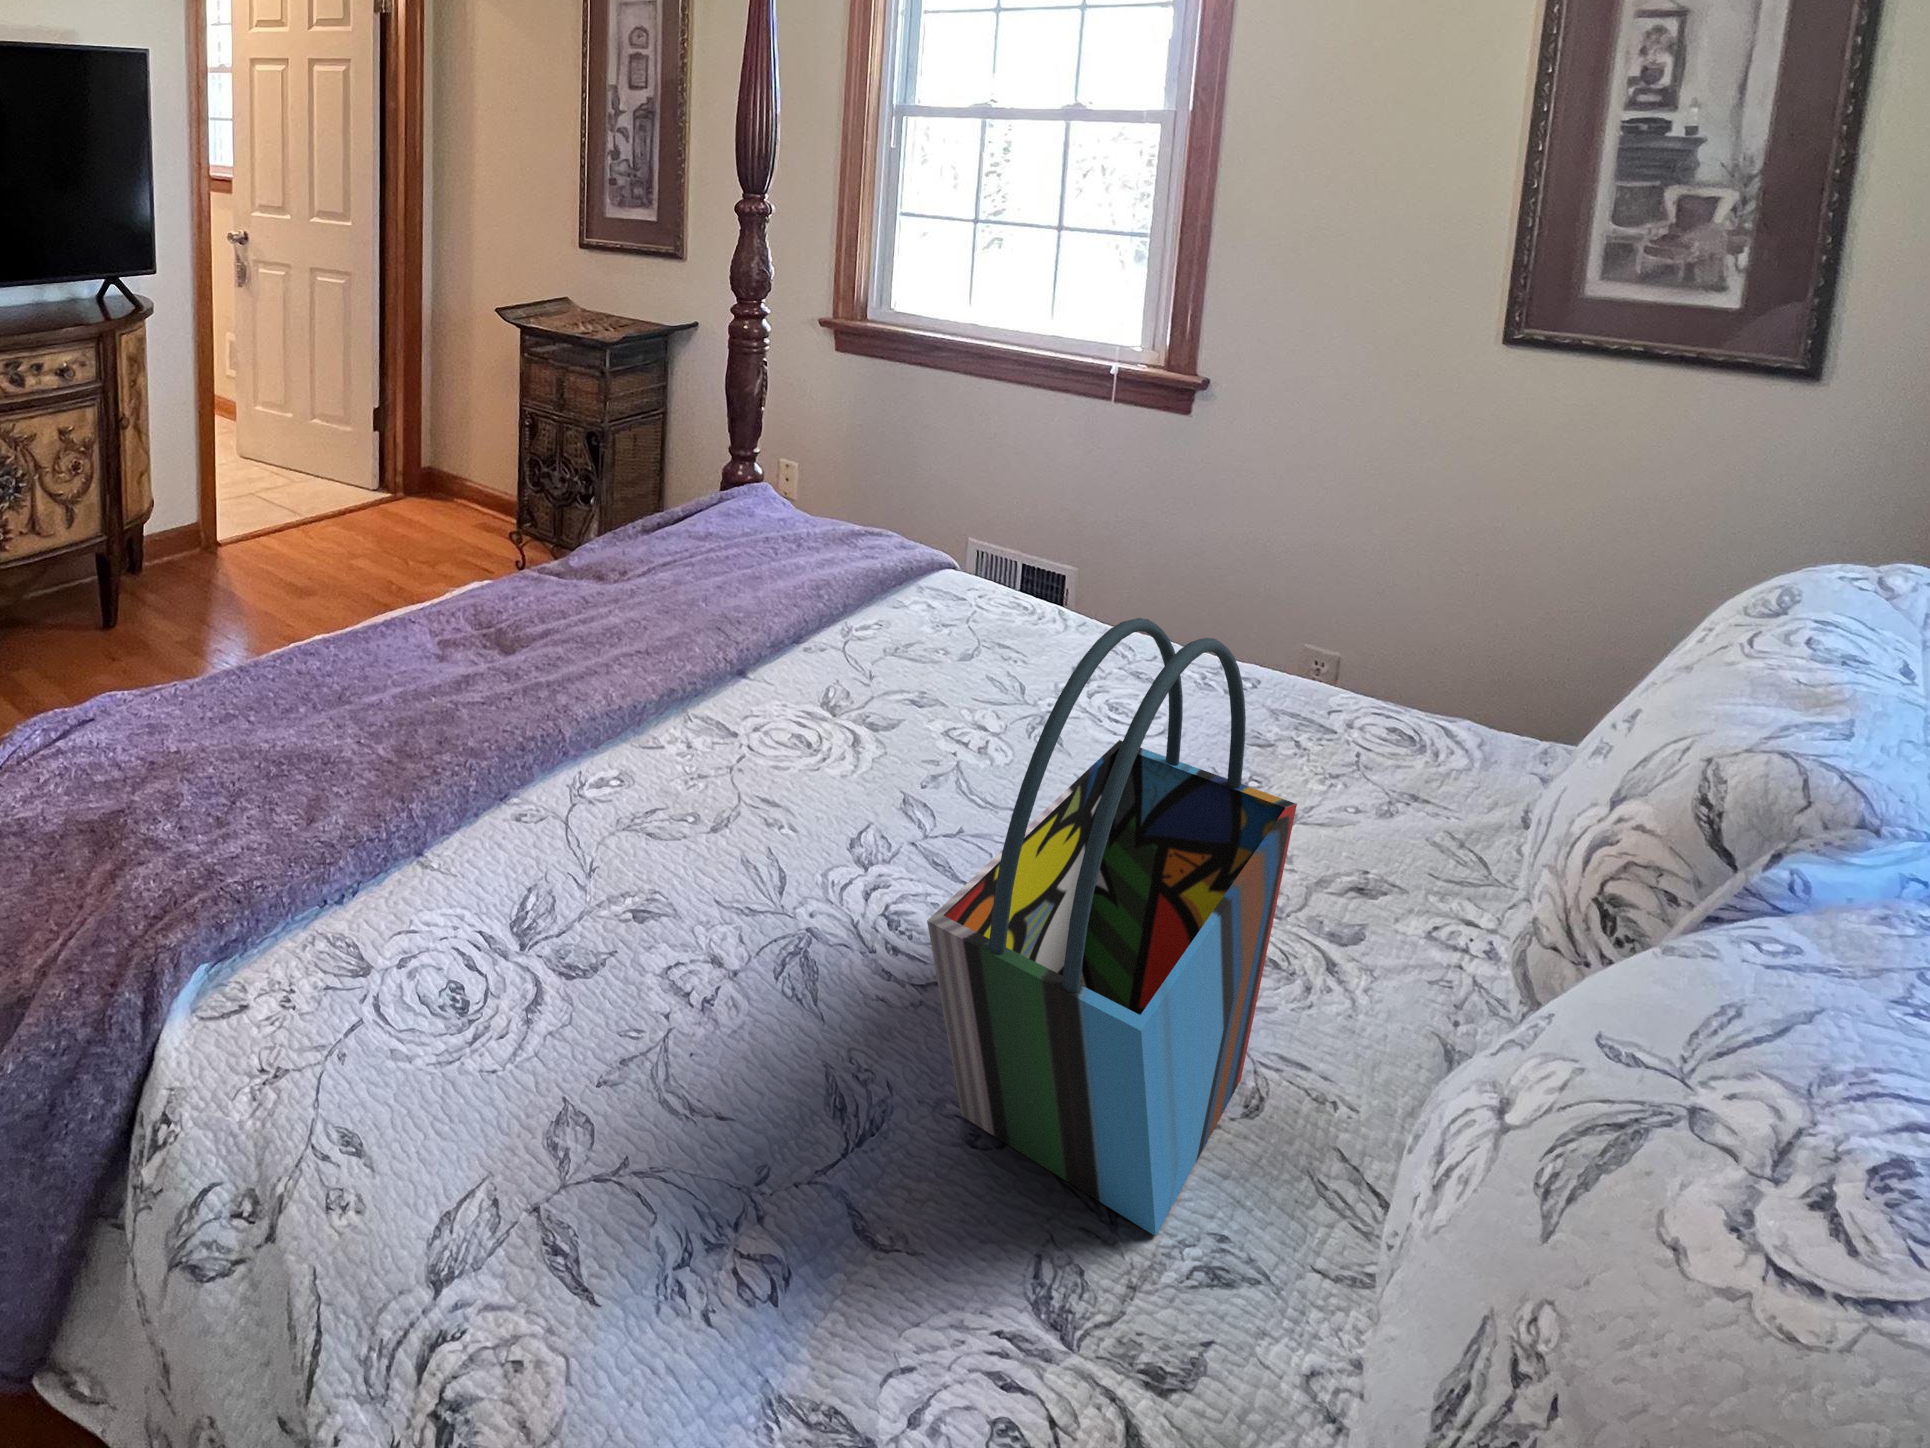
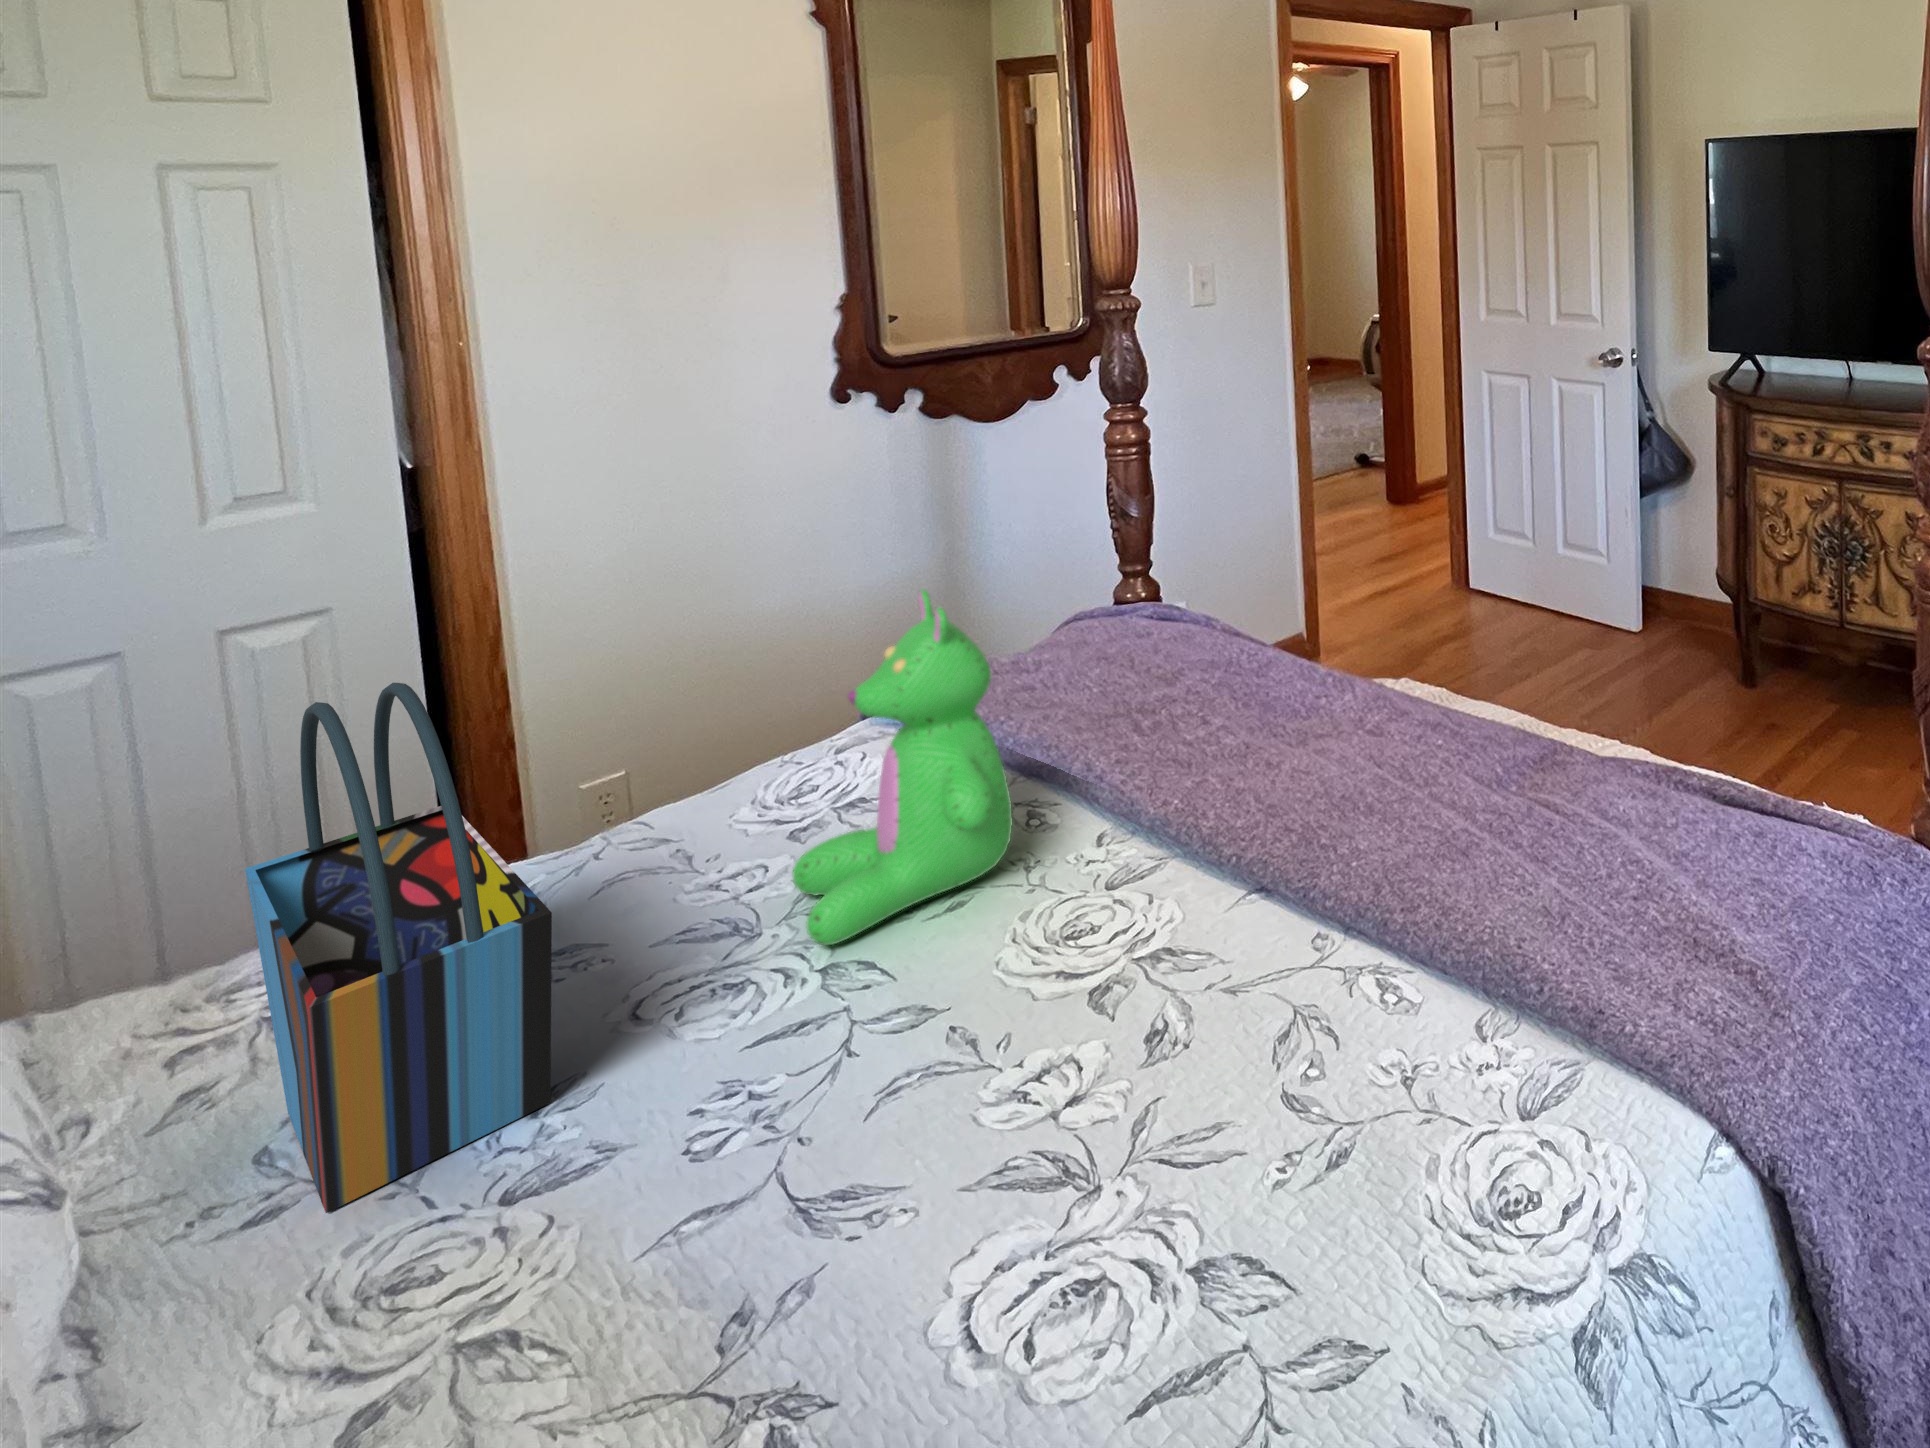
teddy bear: none [566,520,833,918] -> present [793,590,1012,945]

